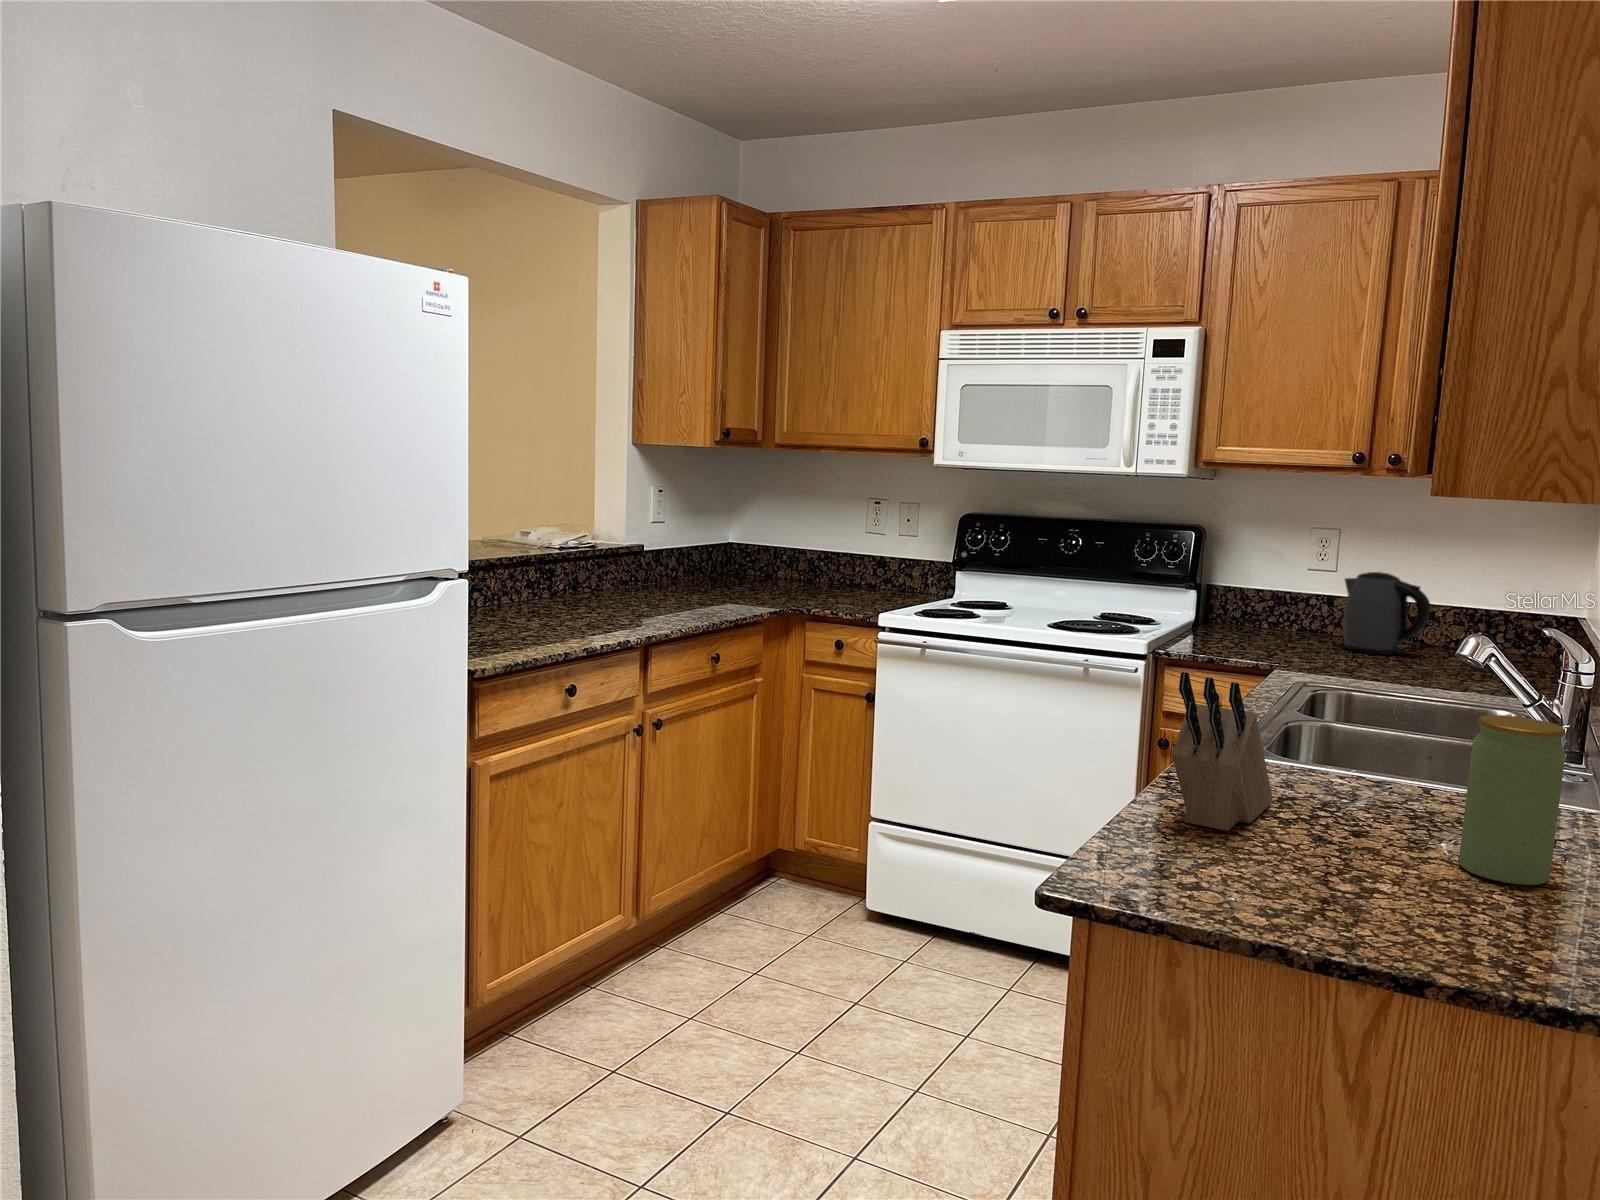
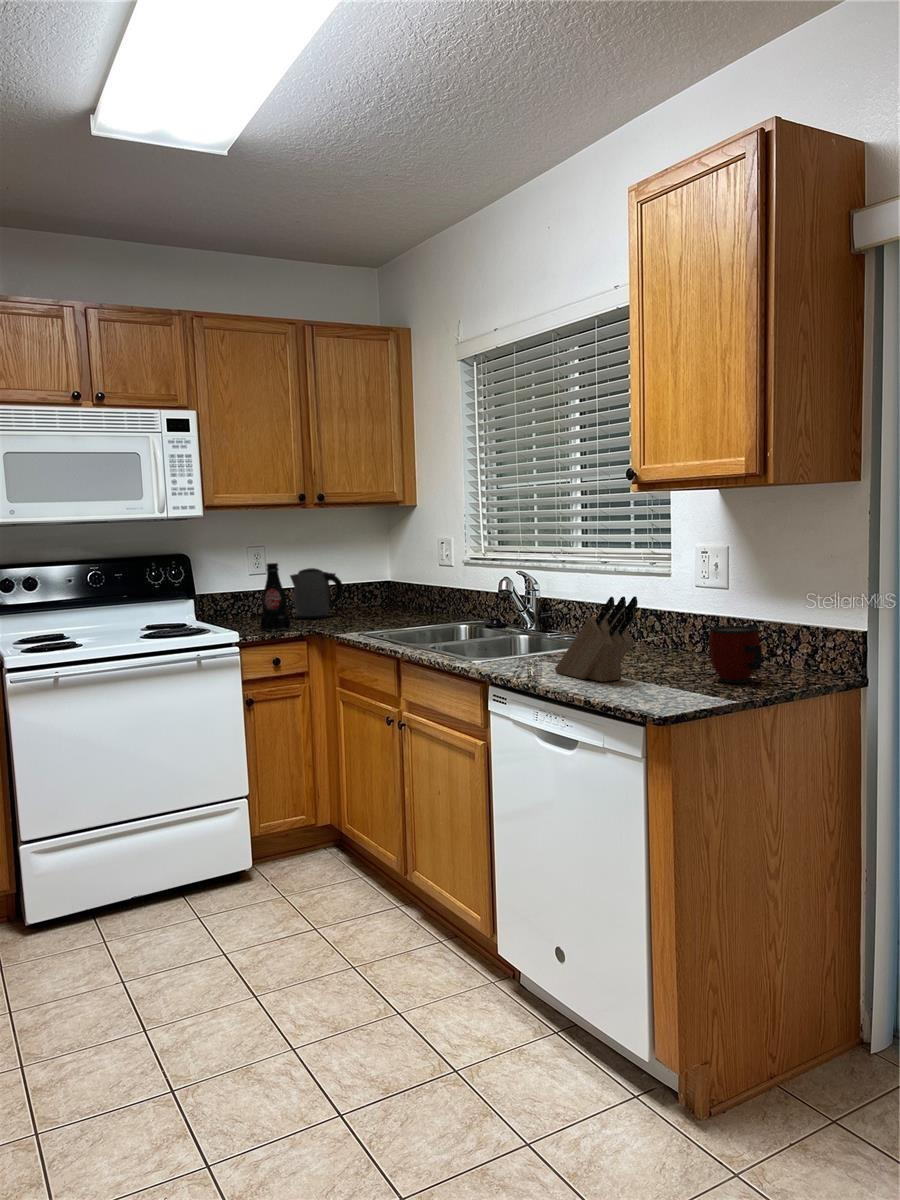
bottle: none [1218,552,1259,655] -> present [260,563,291,632]
jar: present [1459,715,1565,885] -> none [675,593,713,666]
mug: none [1338,784,1455,922] -> present [708,626,763,683]

